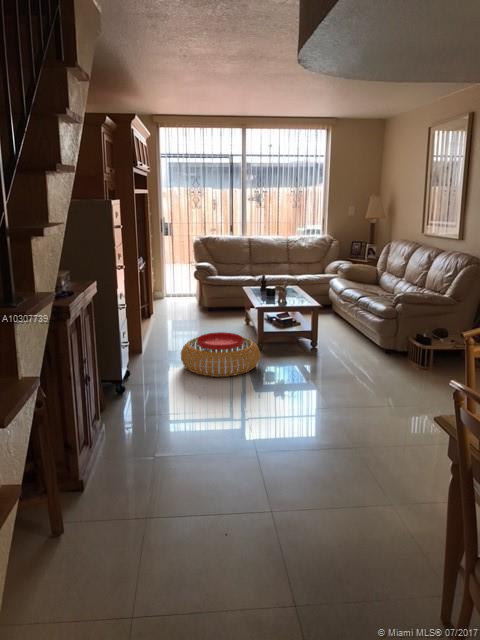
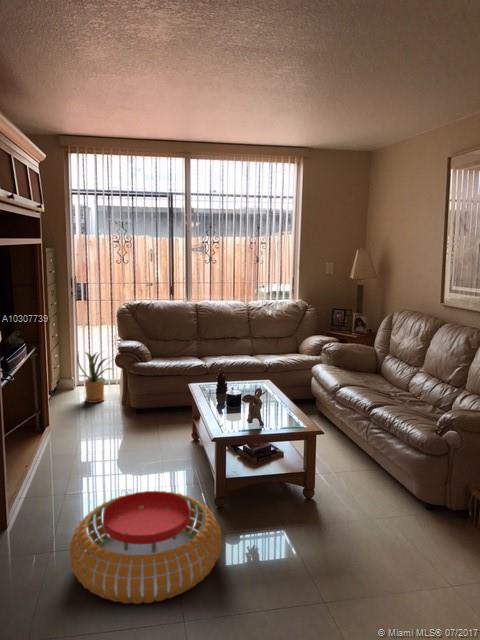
house plant: none [166,269,195,306] -> present [77,352,113,403]

